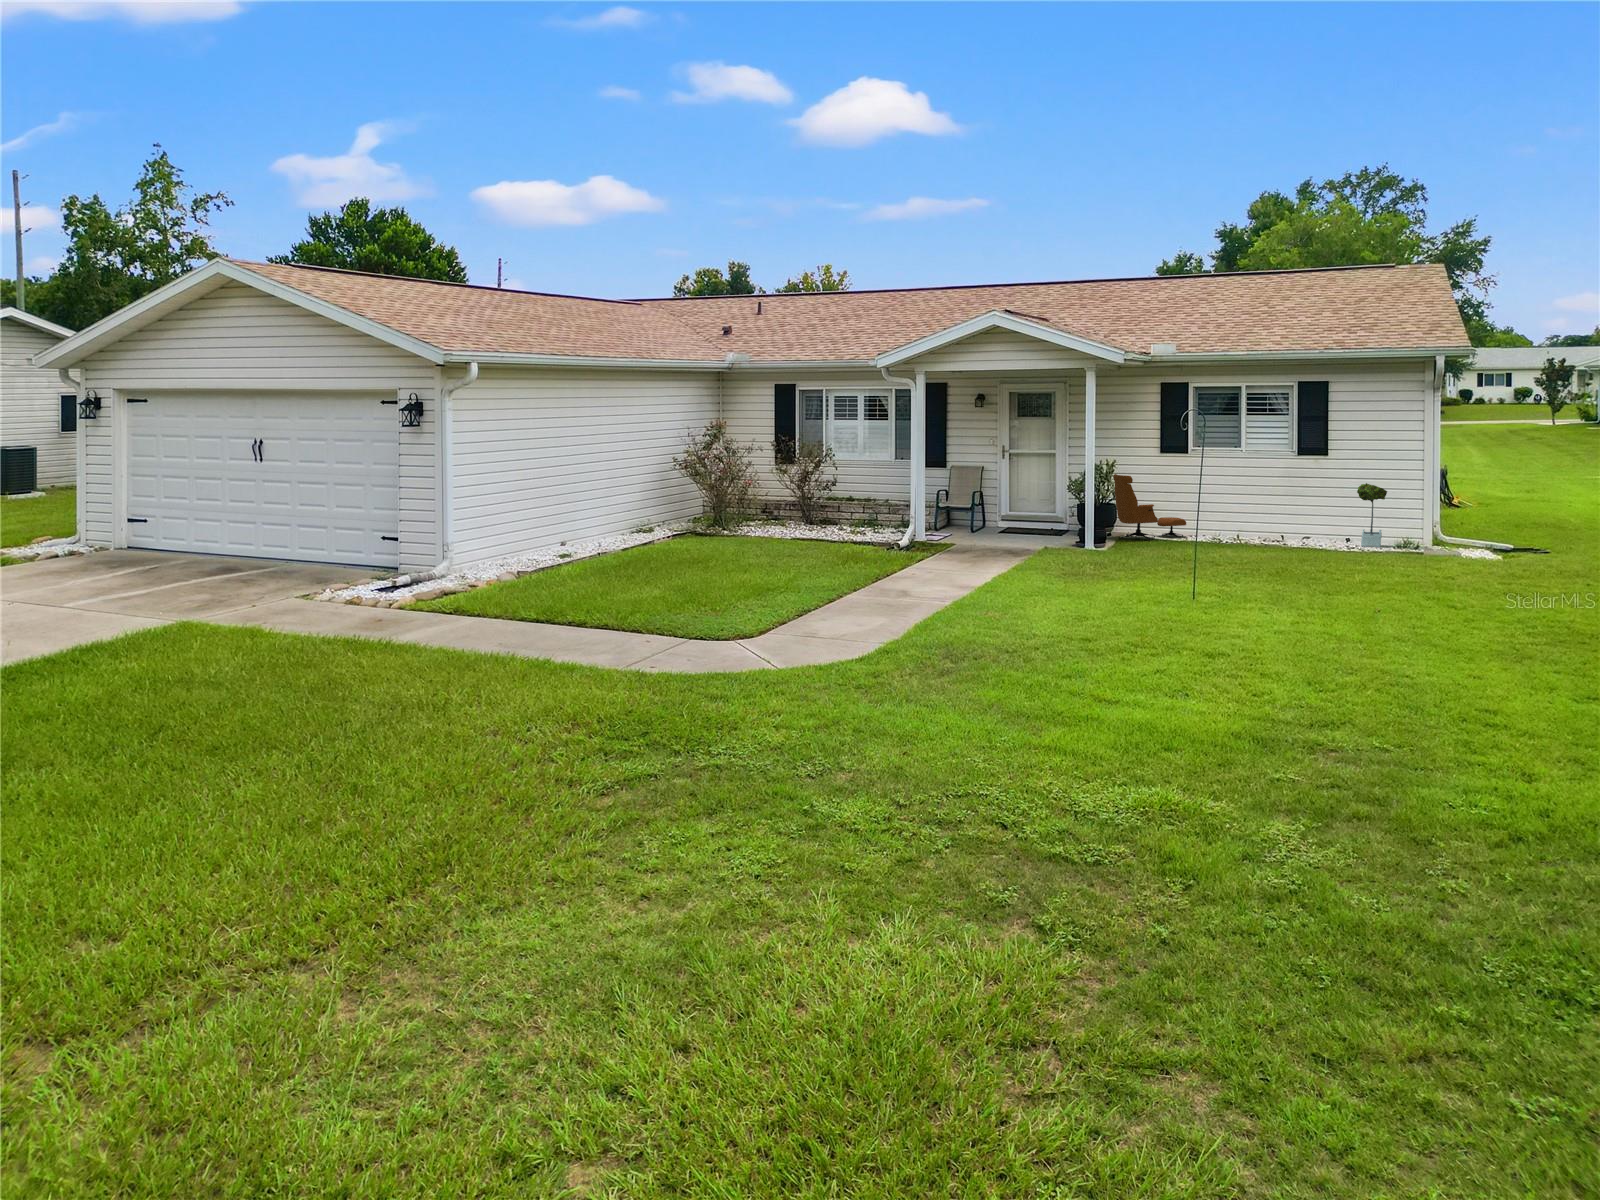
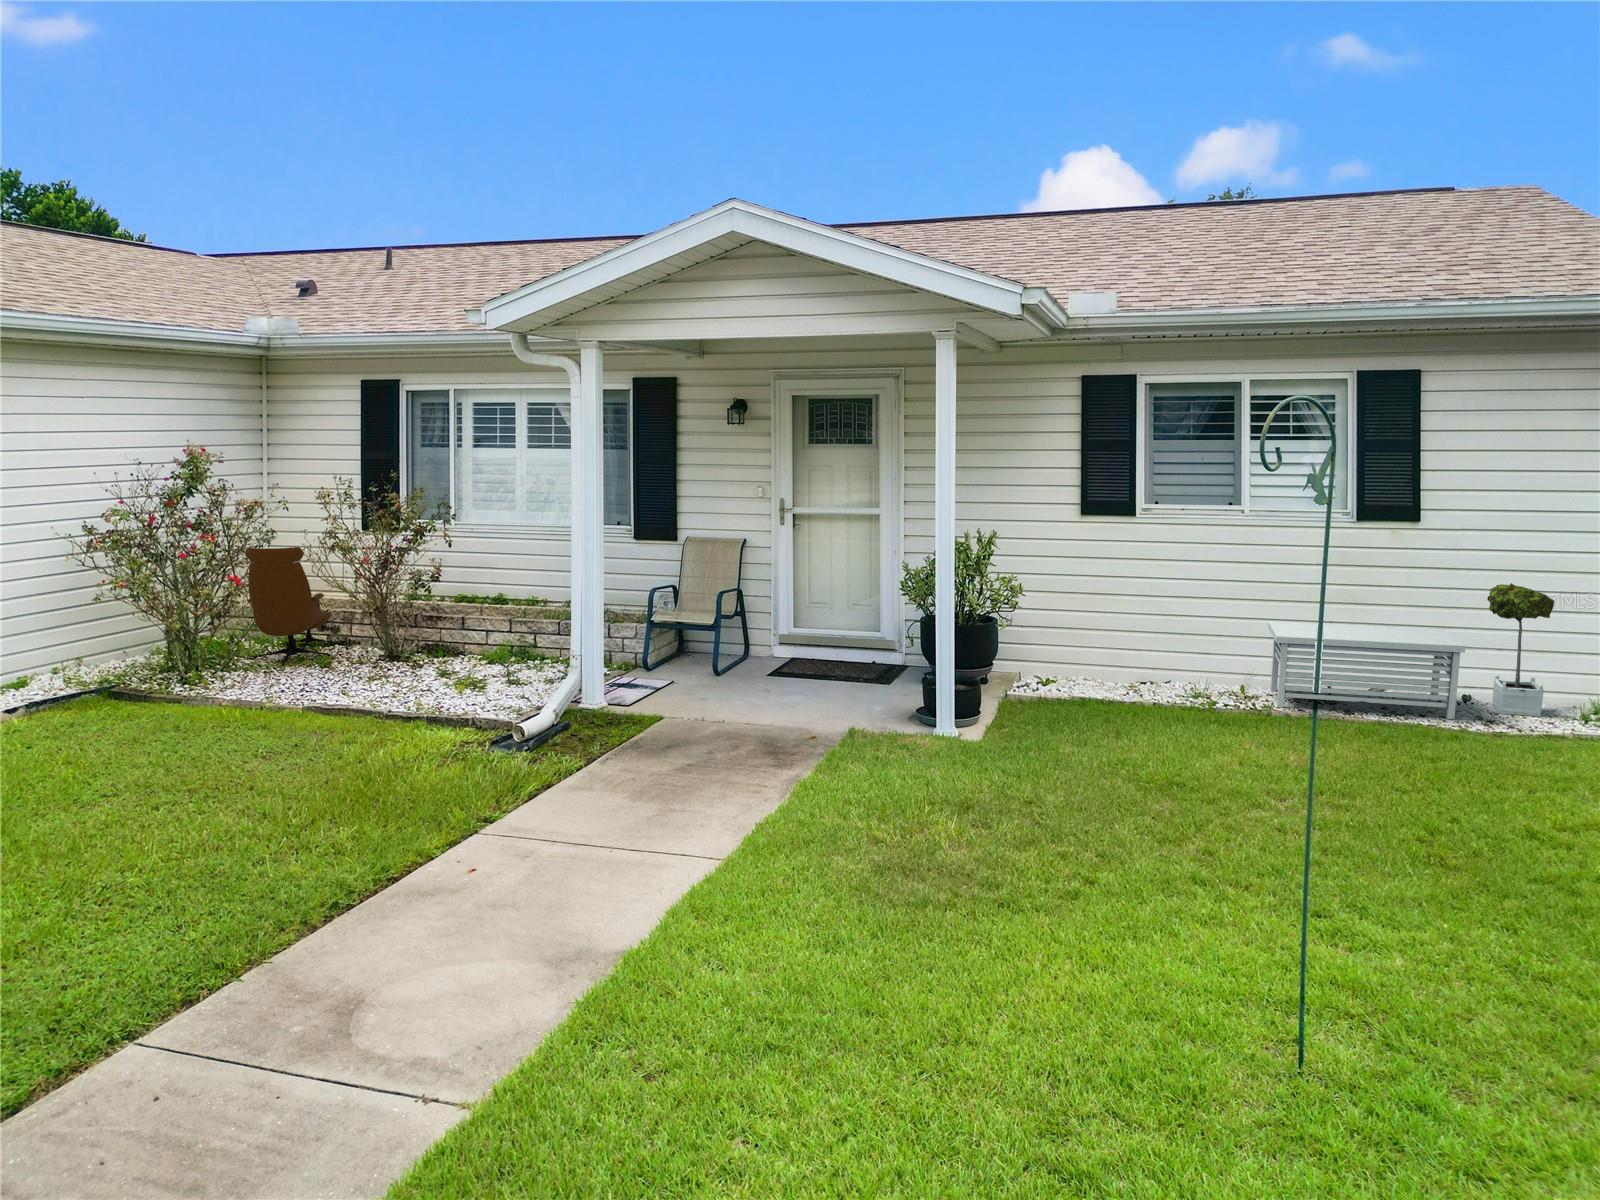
lounge chair: present [1113,474,1186,540] -> present [245,547,335,665]
storage bench: none [1251,505,1340,547] -> present [1268,621,1466,719]

